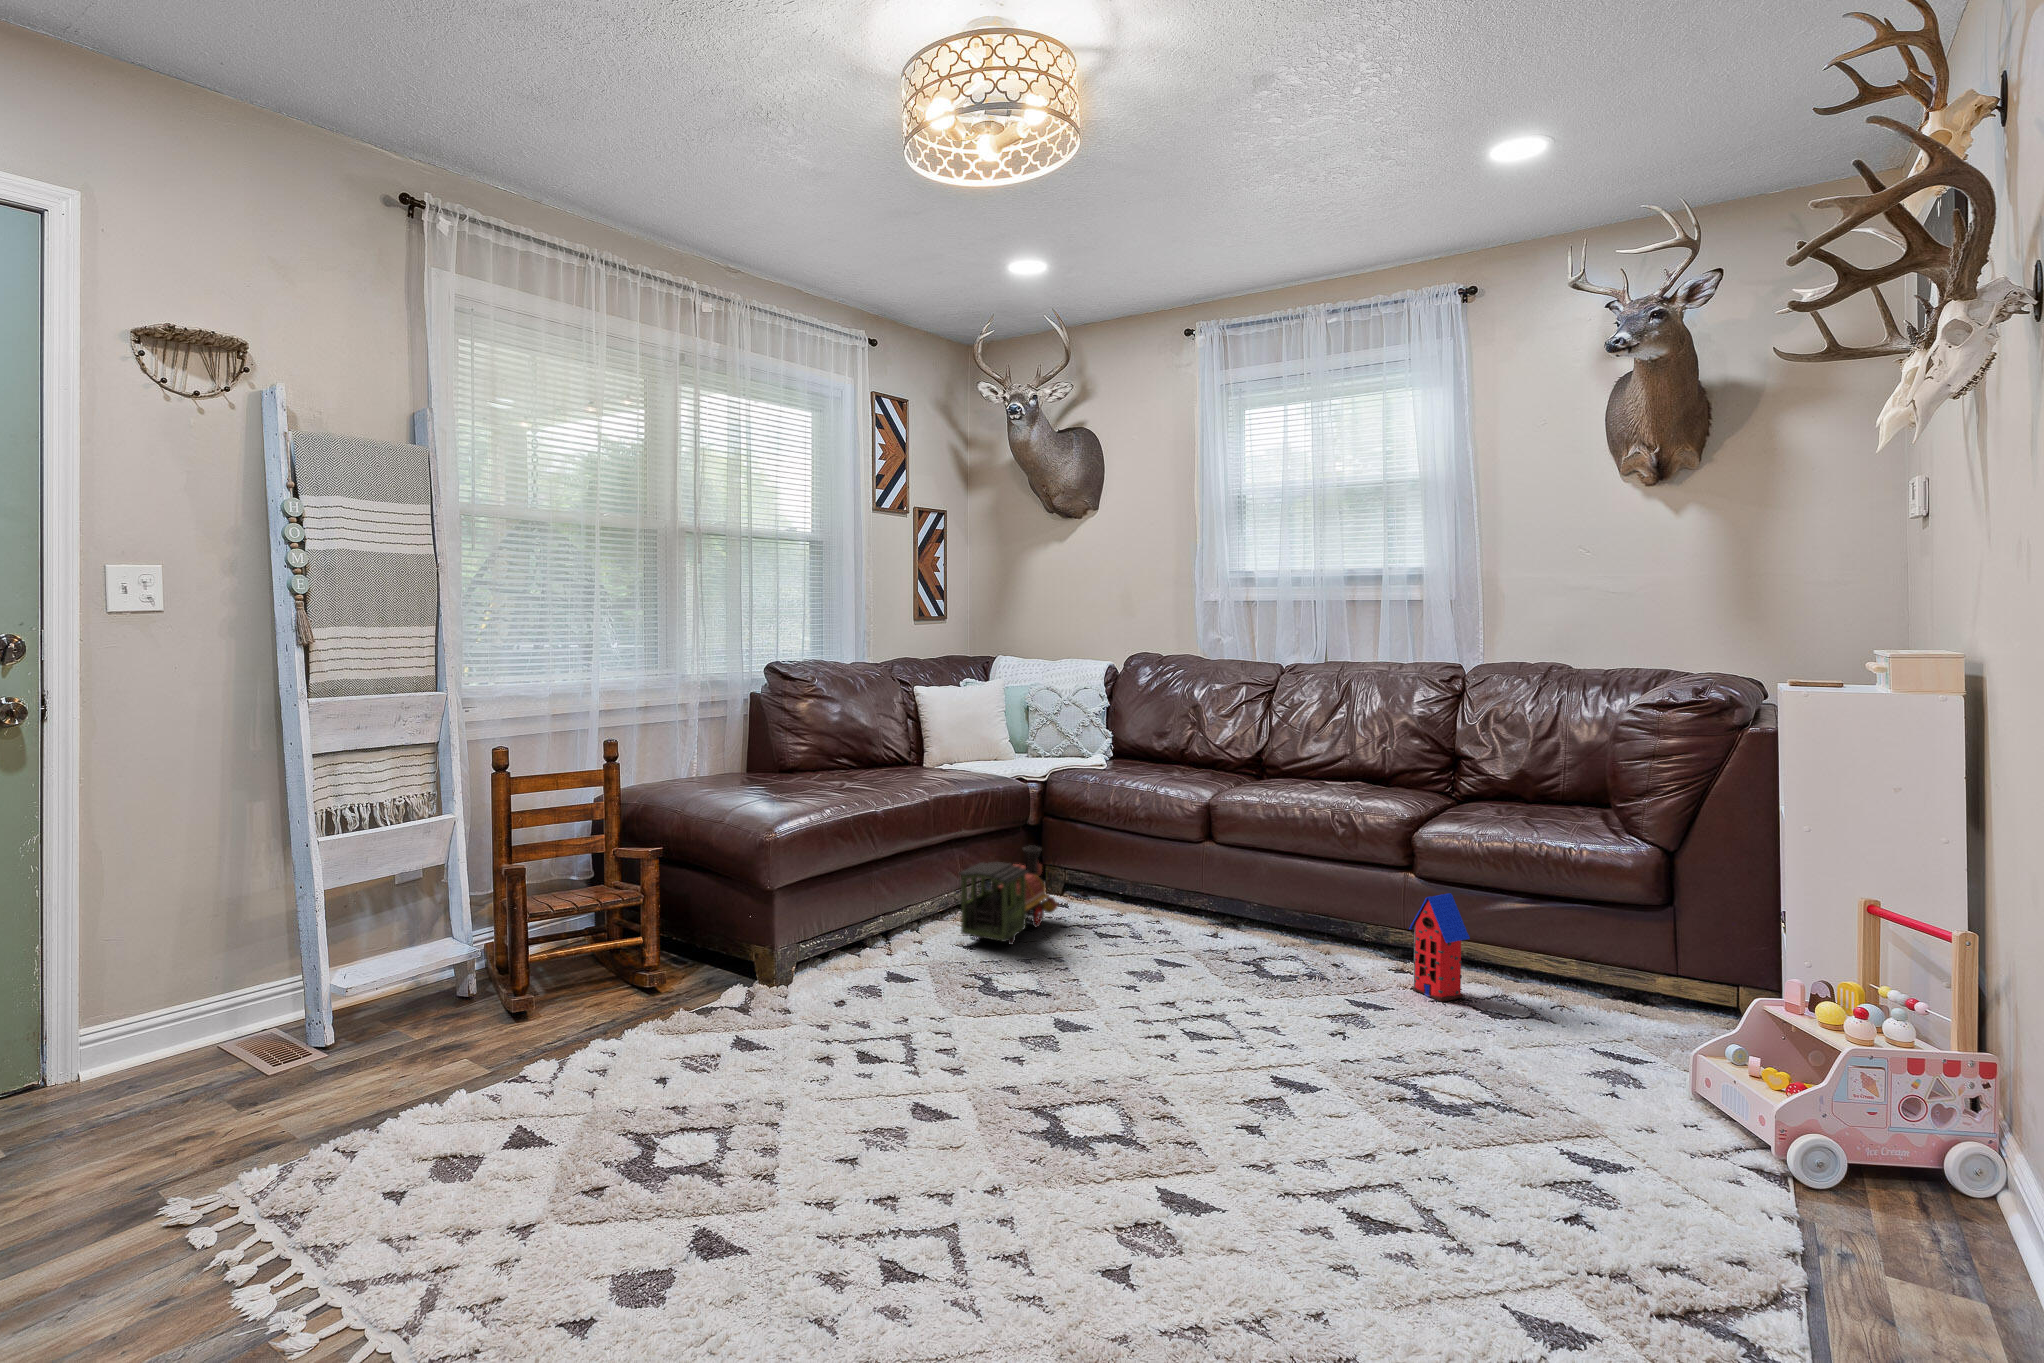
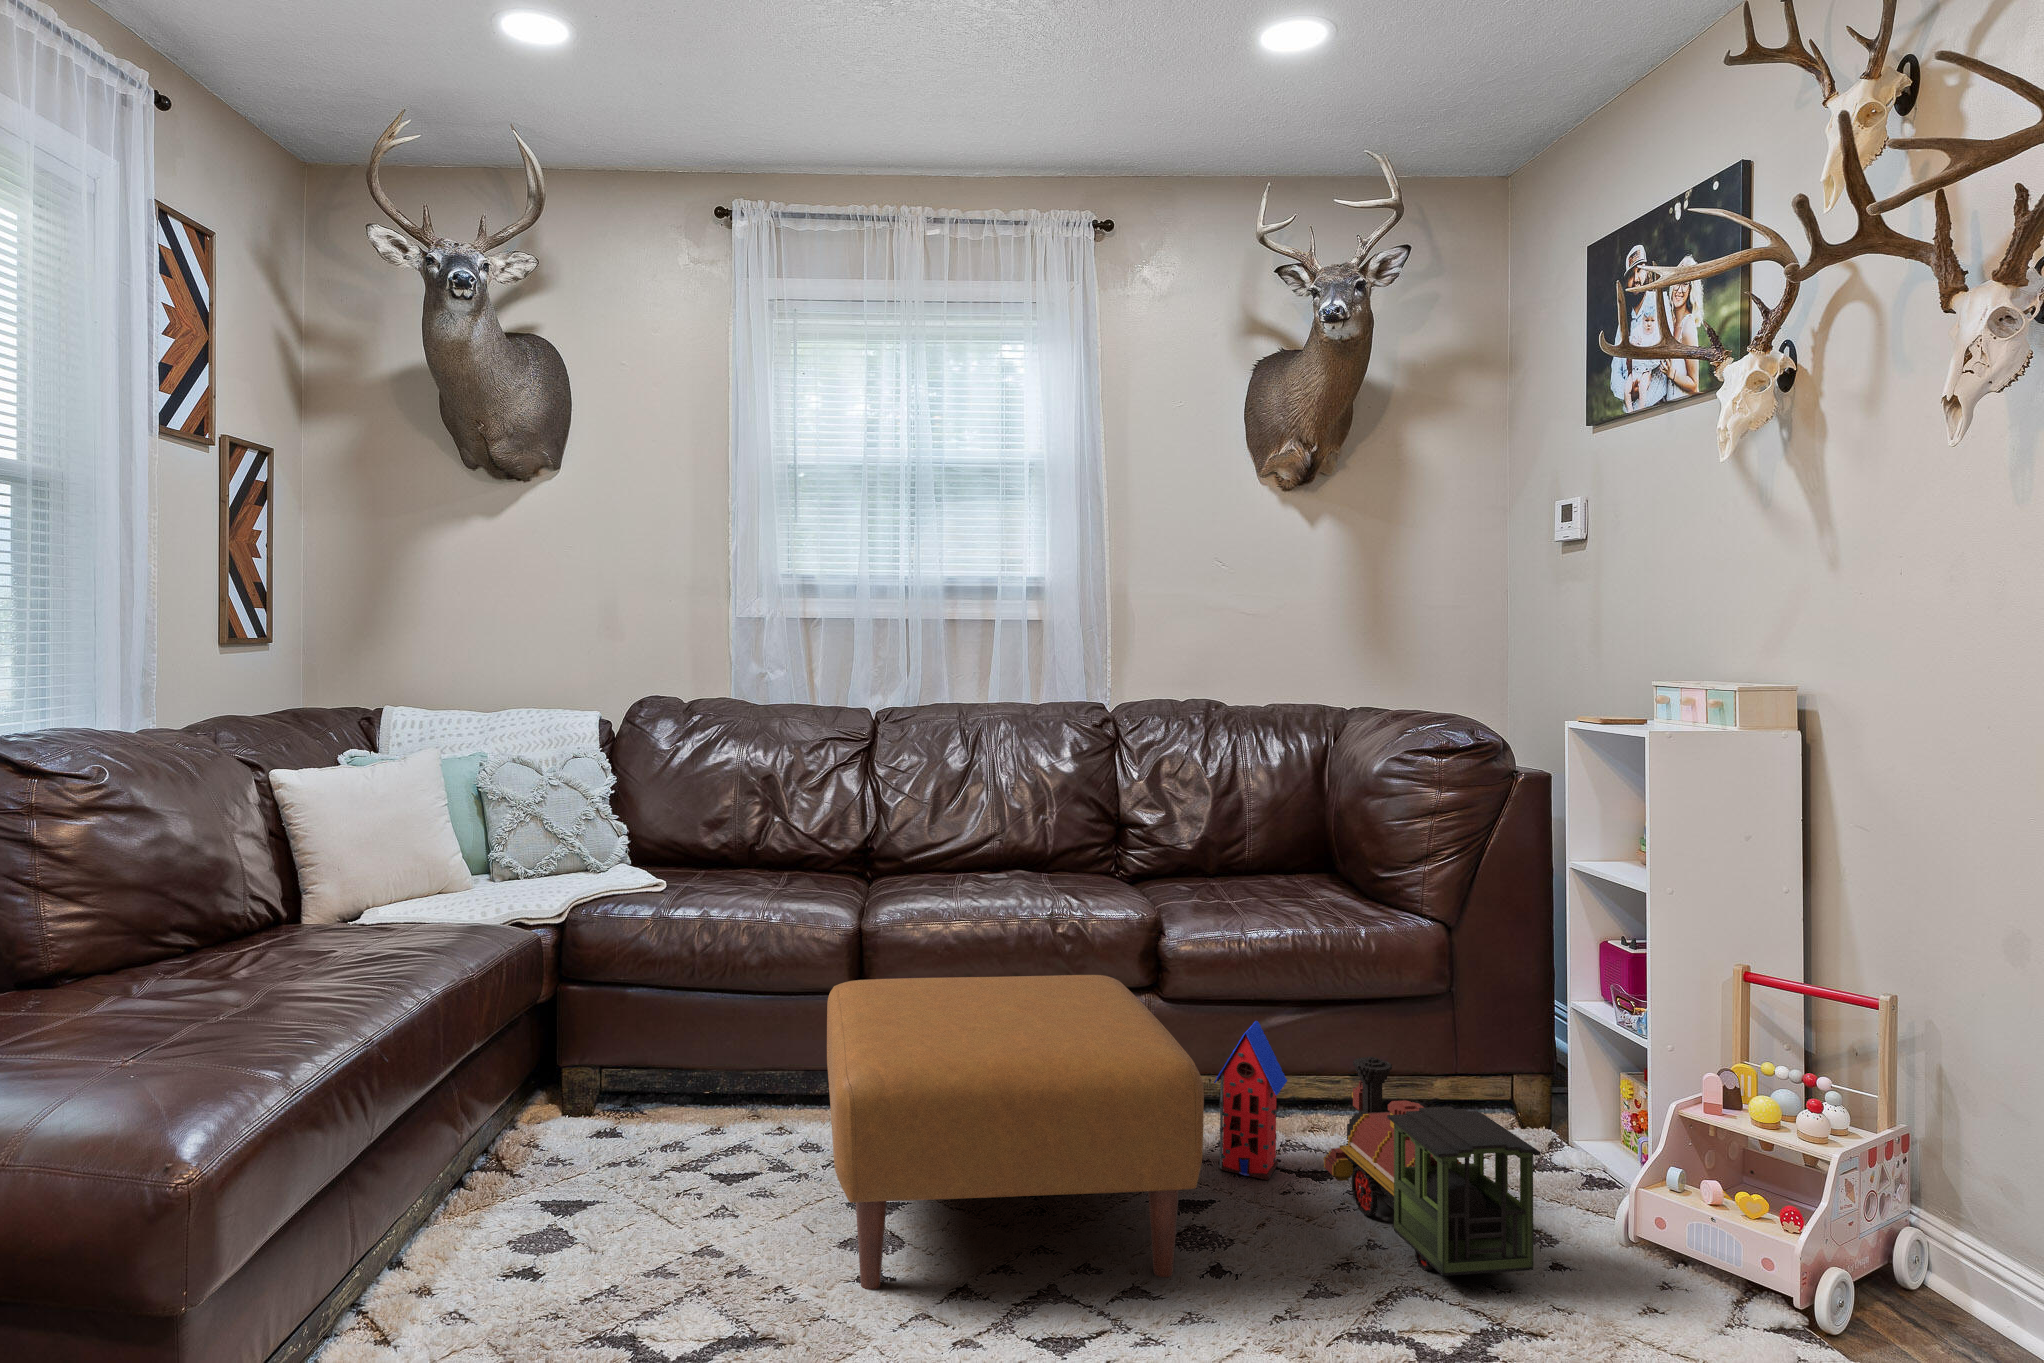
ottoman: none [1099,826,1353,1020] -> present [827,975,1204,1290]
toy train: present [959,845,1058,945] -> present [1324,1057,1541,1276]

